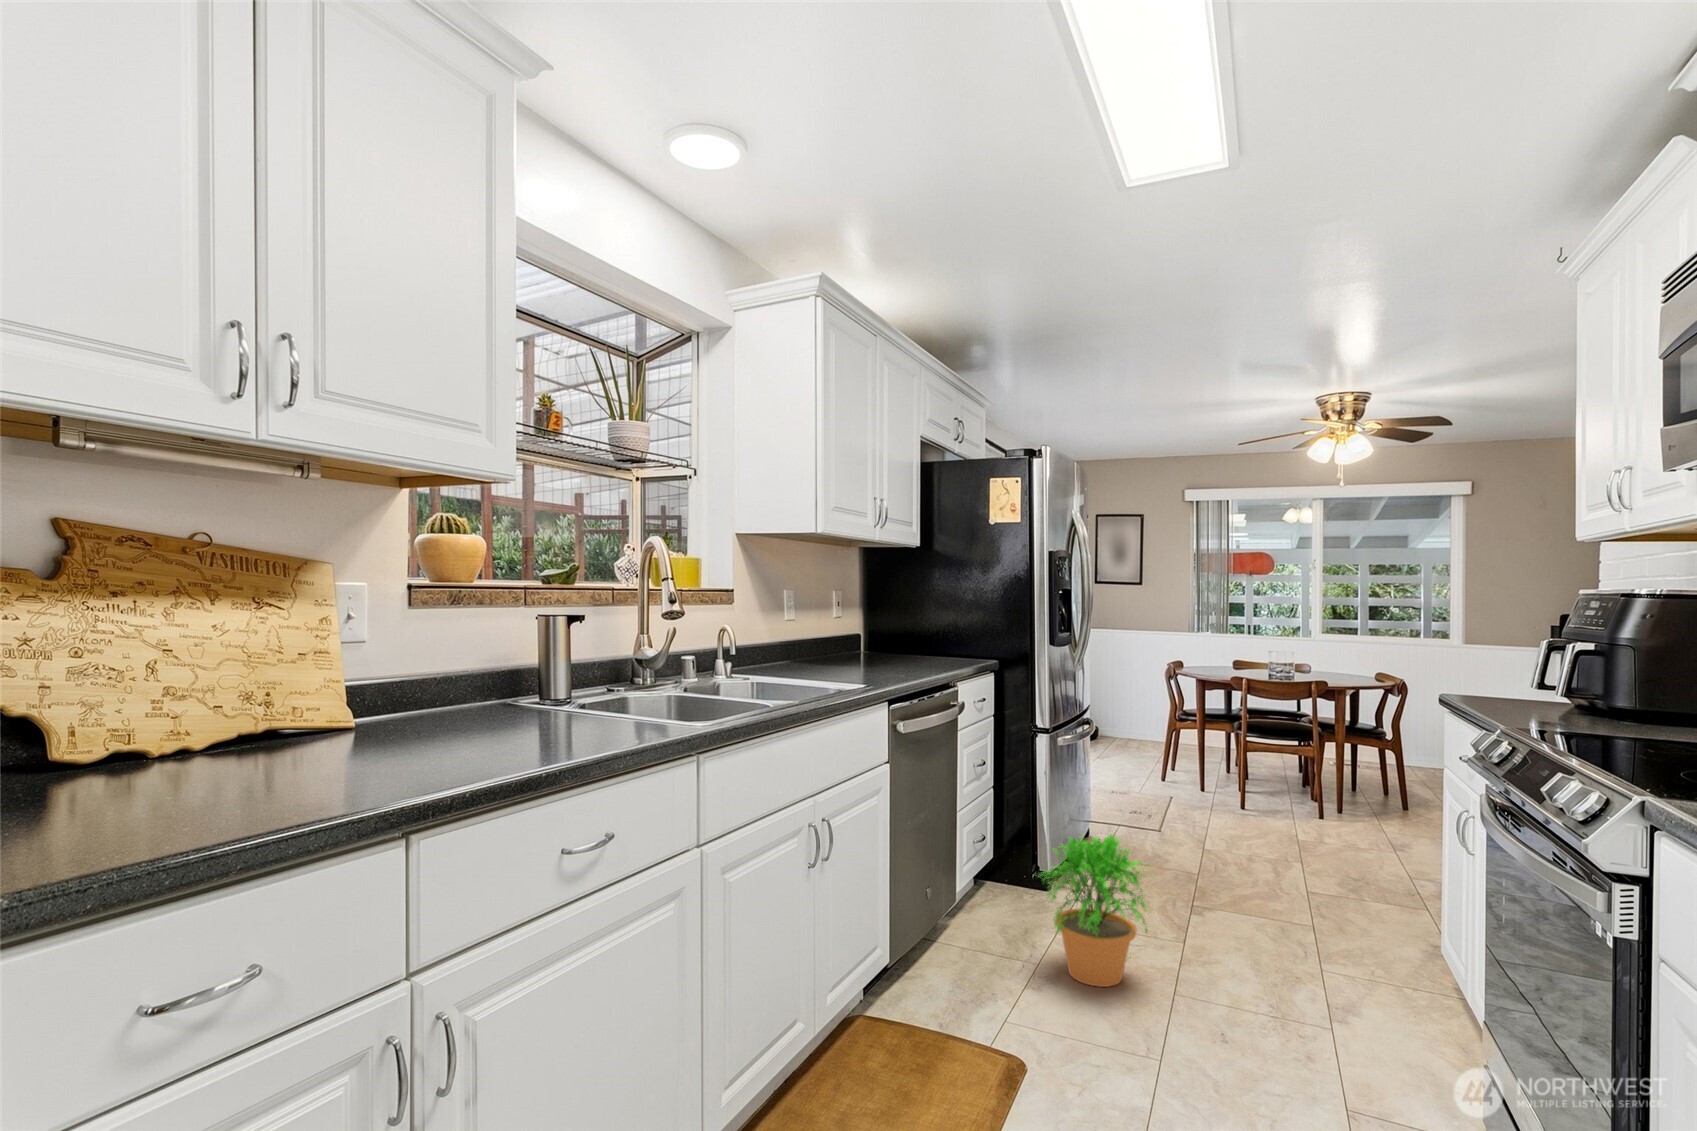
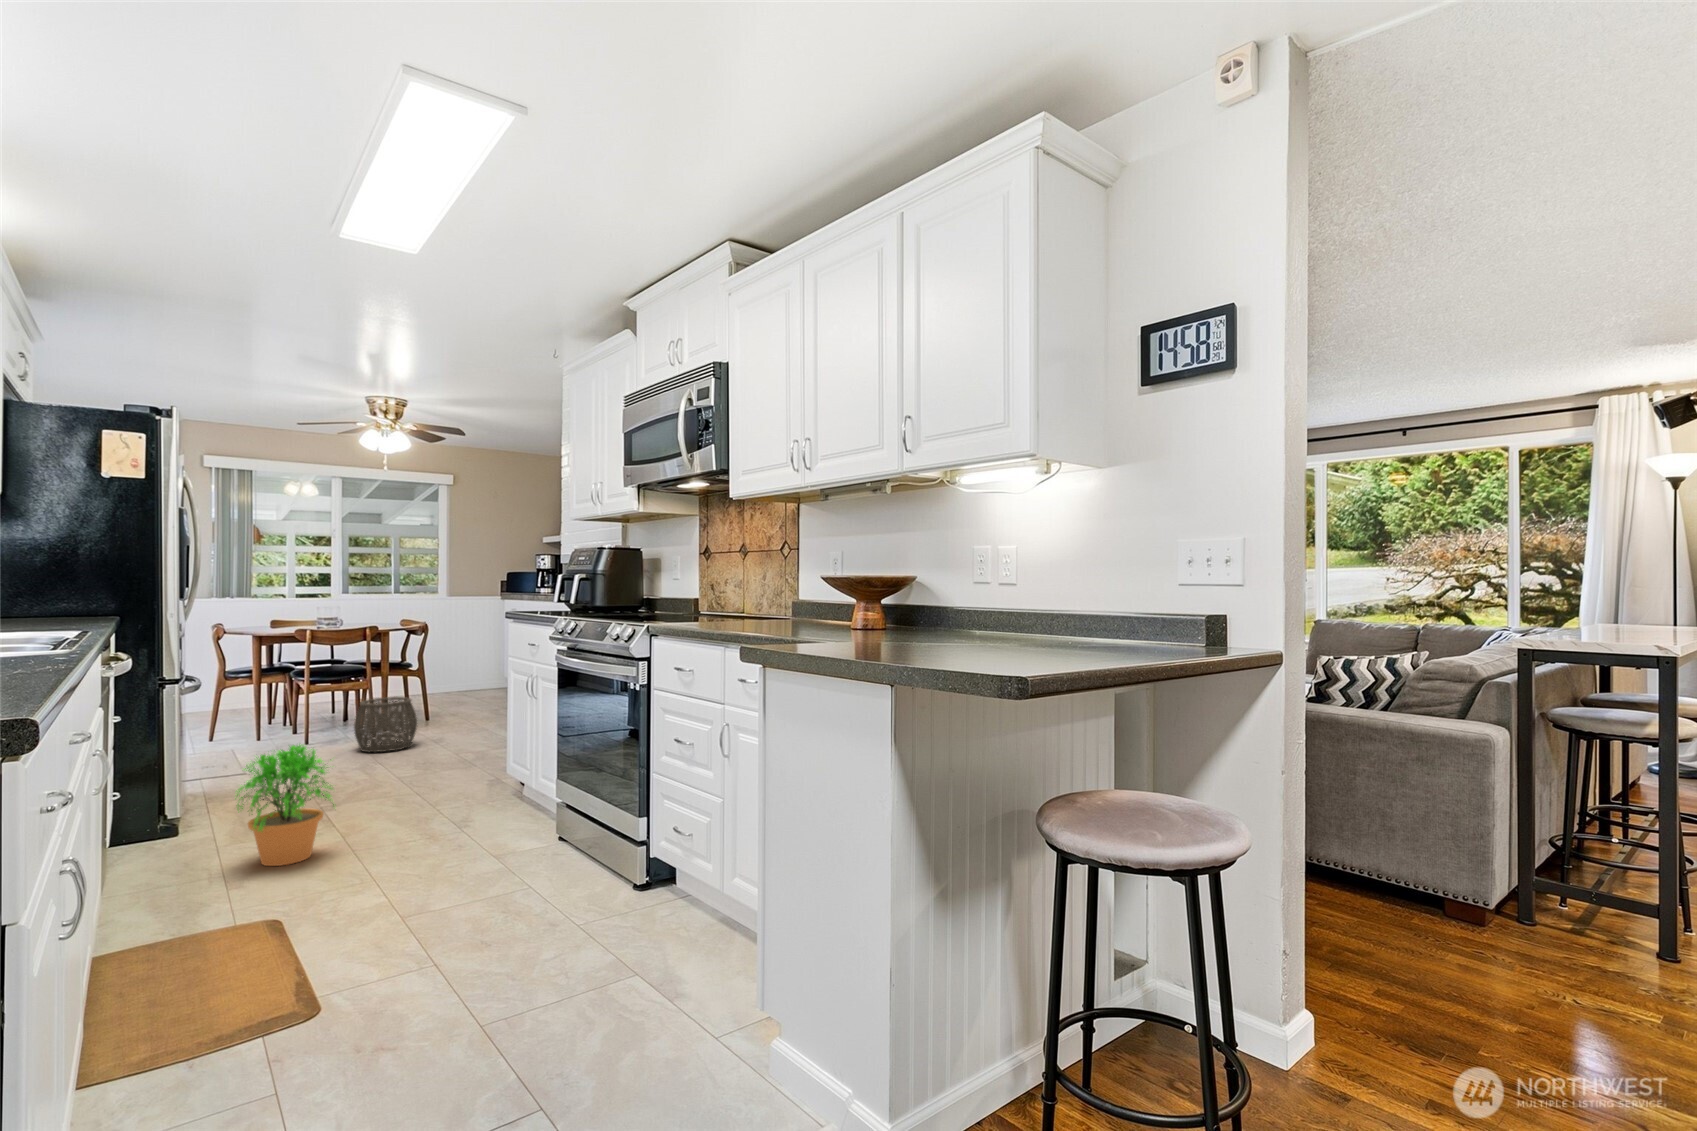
woven basket: none [1283,772,1366,848] -> present [354,697,417,752]

